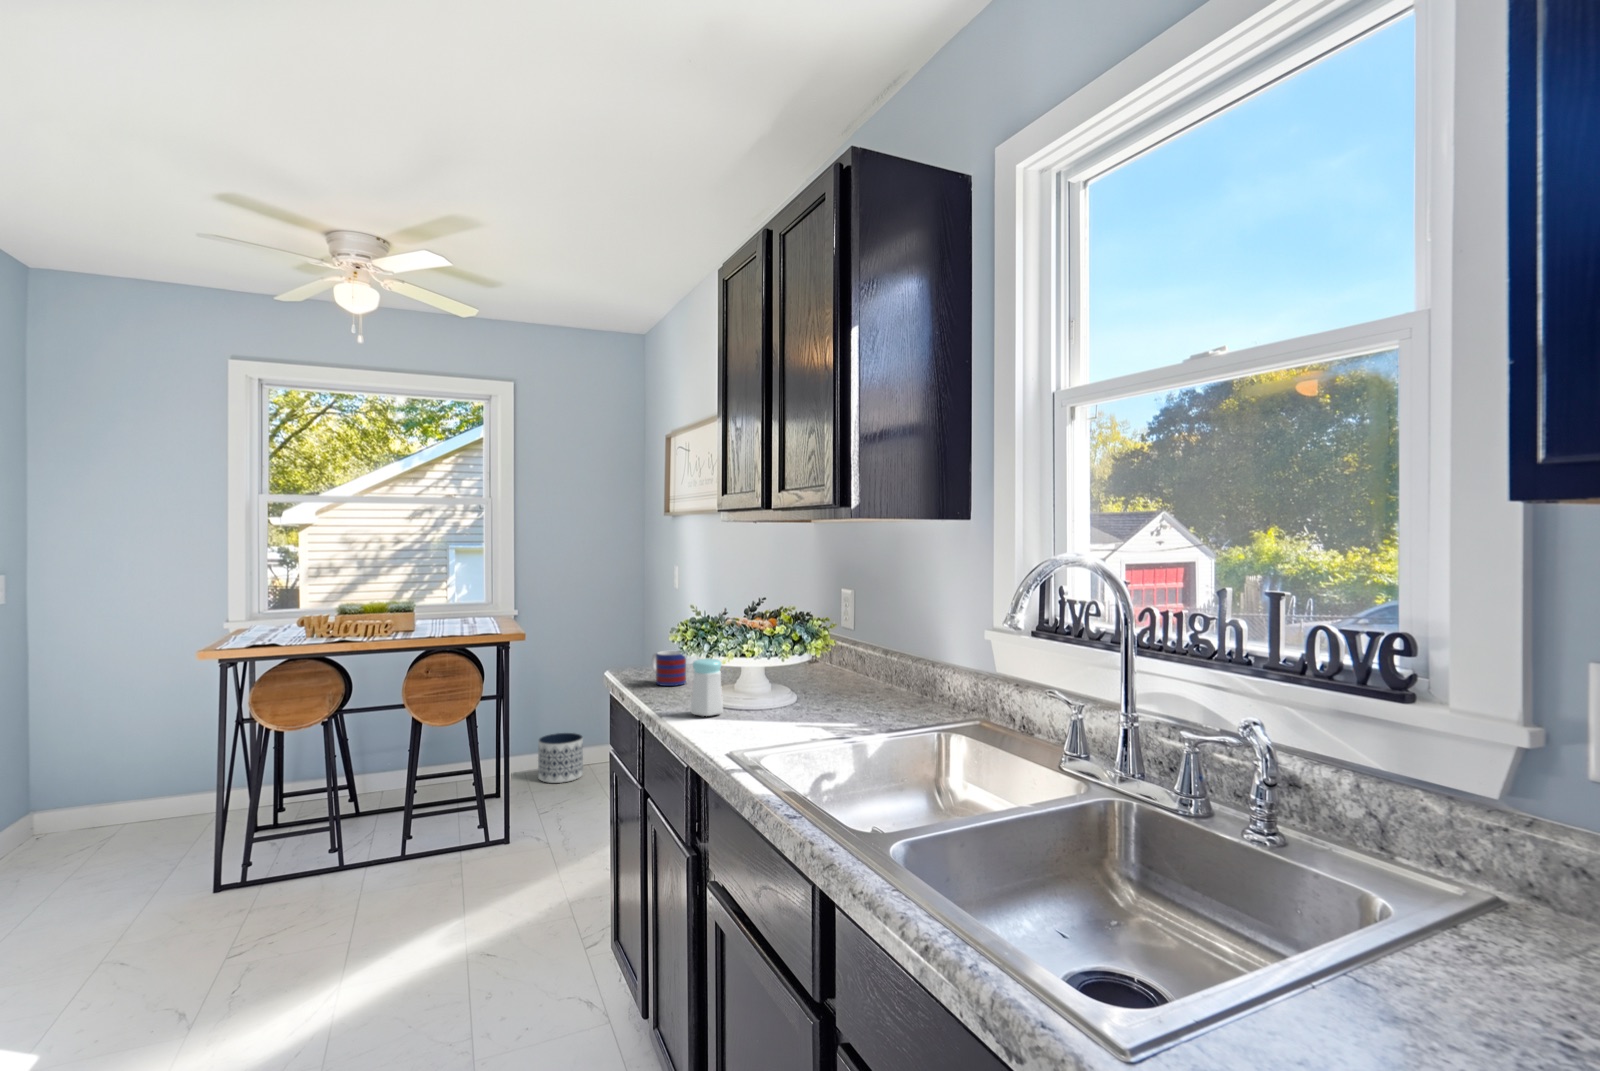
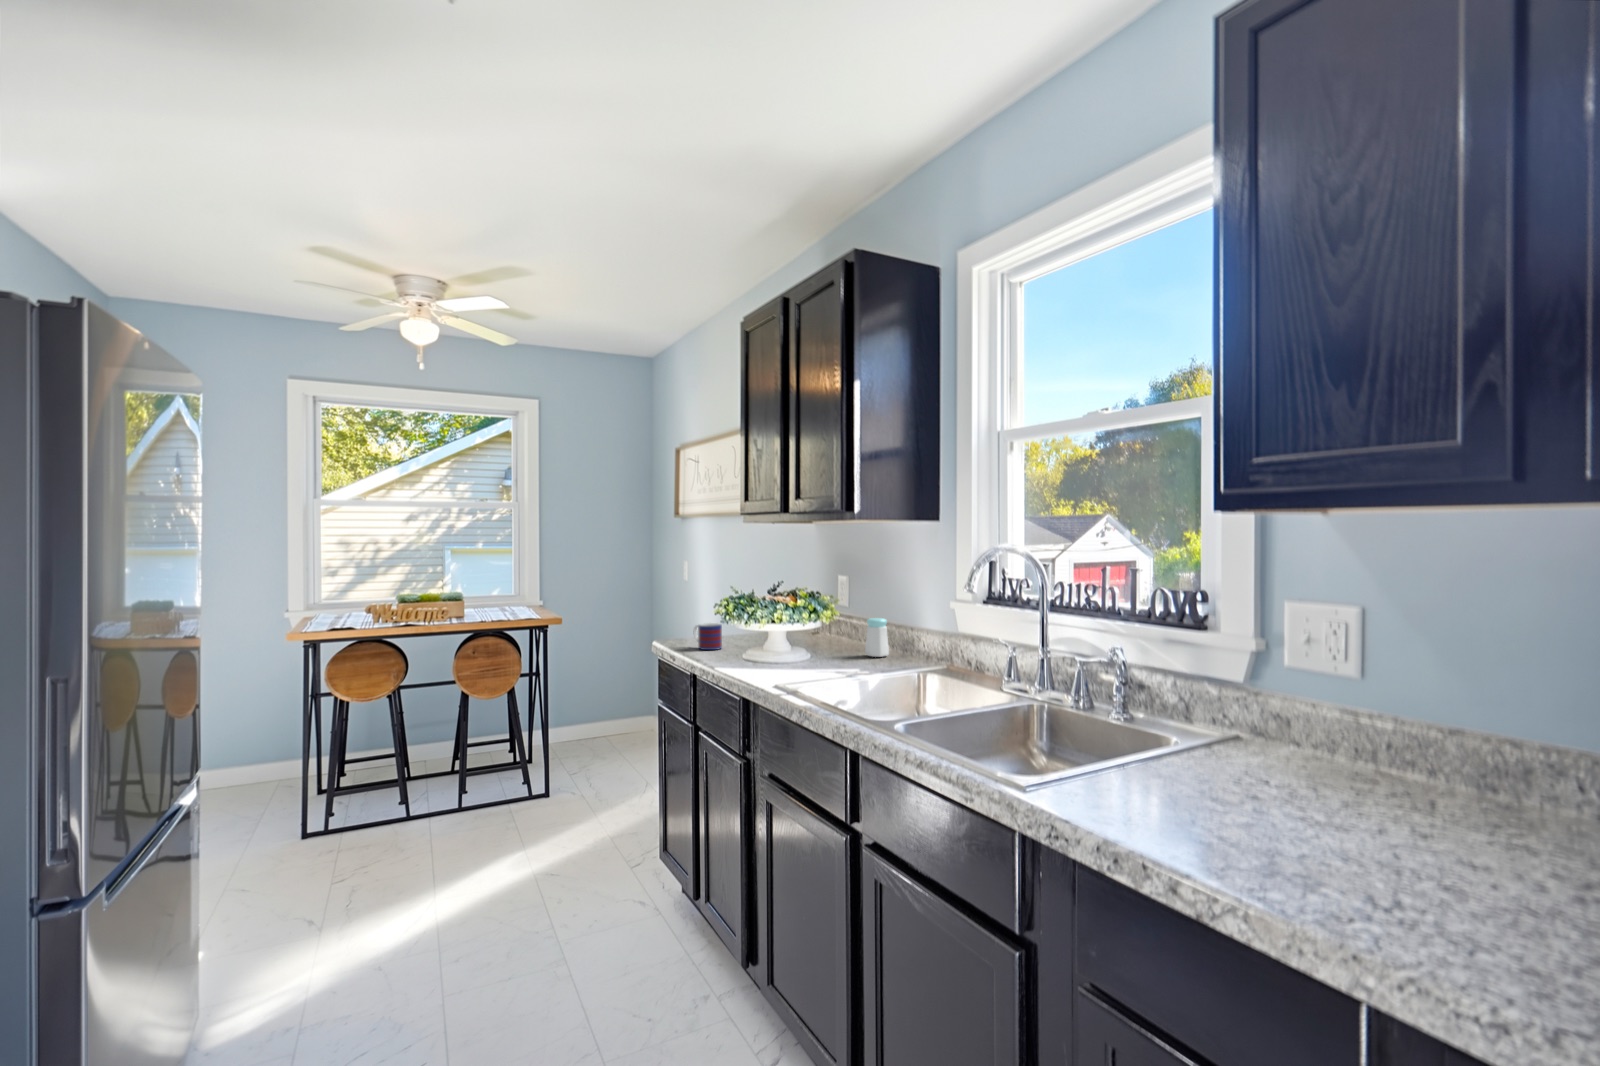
salt shaker: present [691,658,723,716] -> present [865,618,889,657]
planter: present [538,733,583,783] -> none [560,710,600,753]

